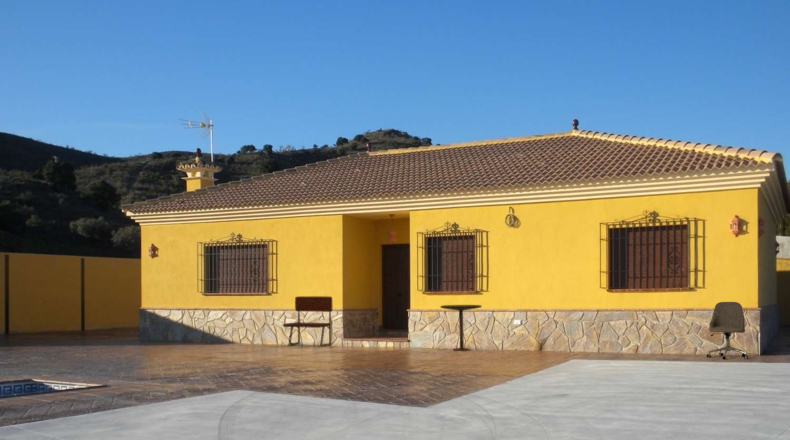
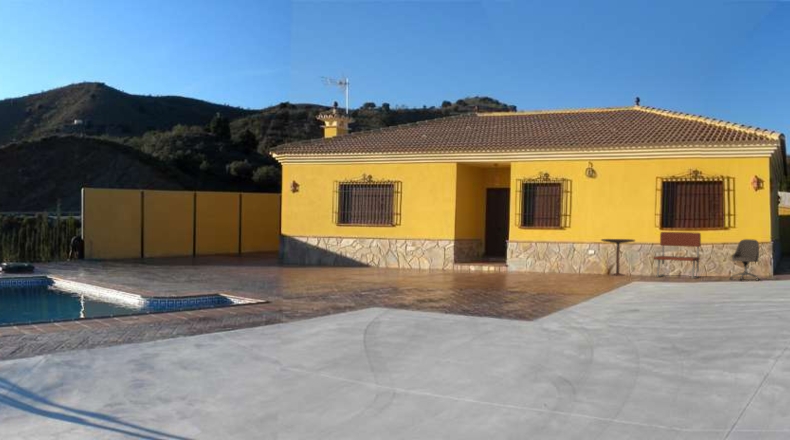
bench: present [283,296,333,347] -> present [654,232,701,279]
pedestal table: present [441,305,481,351] -> present [602,239,635,276]

